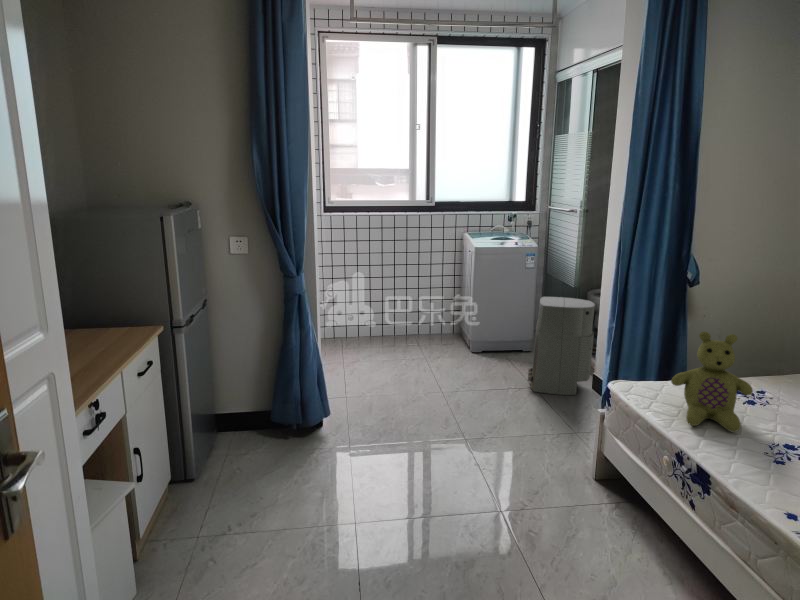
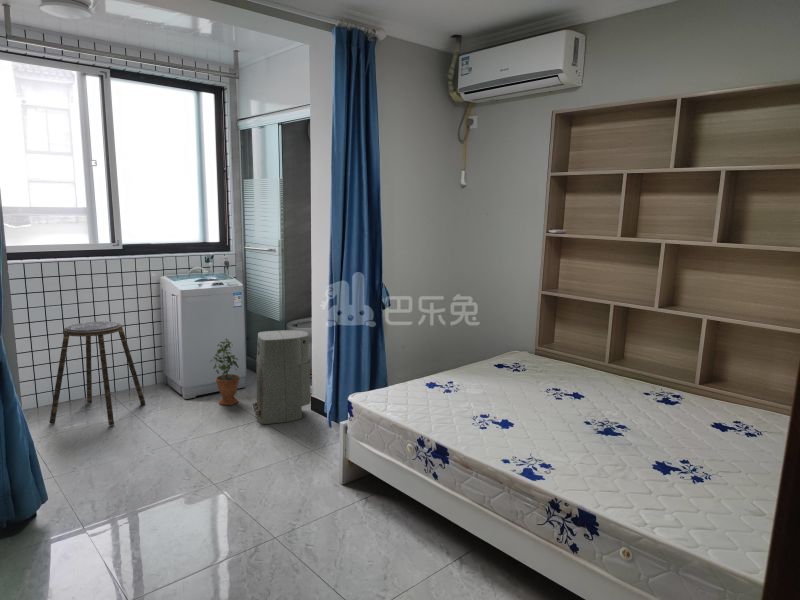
stool: none [363,270,438,363] -> present [50,321,145,426]
potted plant: none [495,298,524,366] -> present [211,339,239,405]
stuffed bear: present [671,332,753,432] -> none [400,341,453,416]

